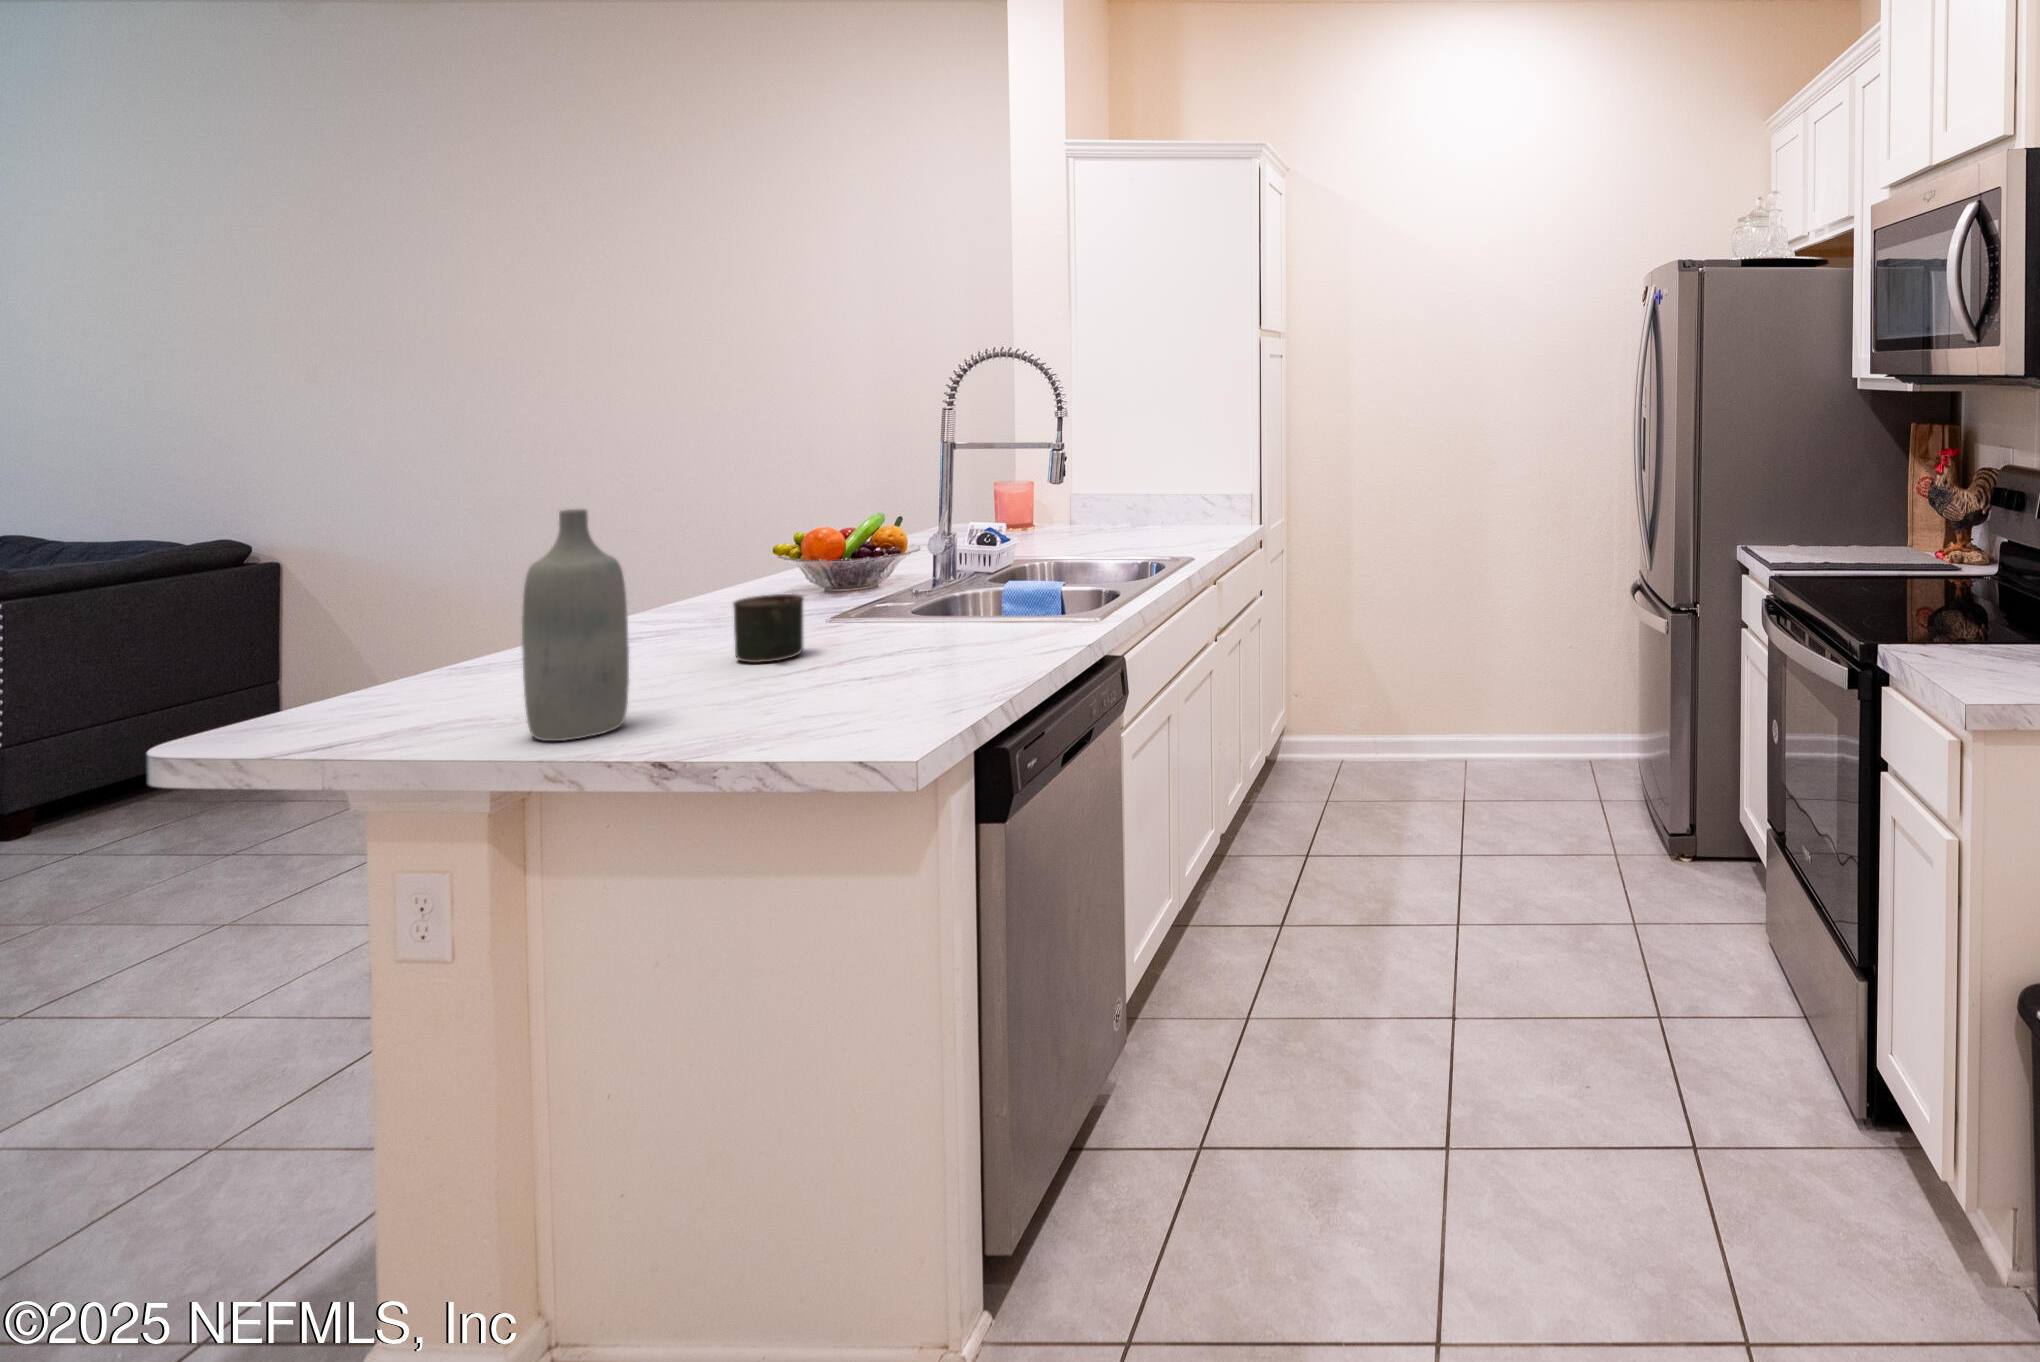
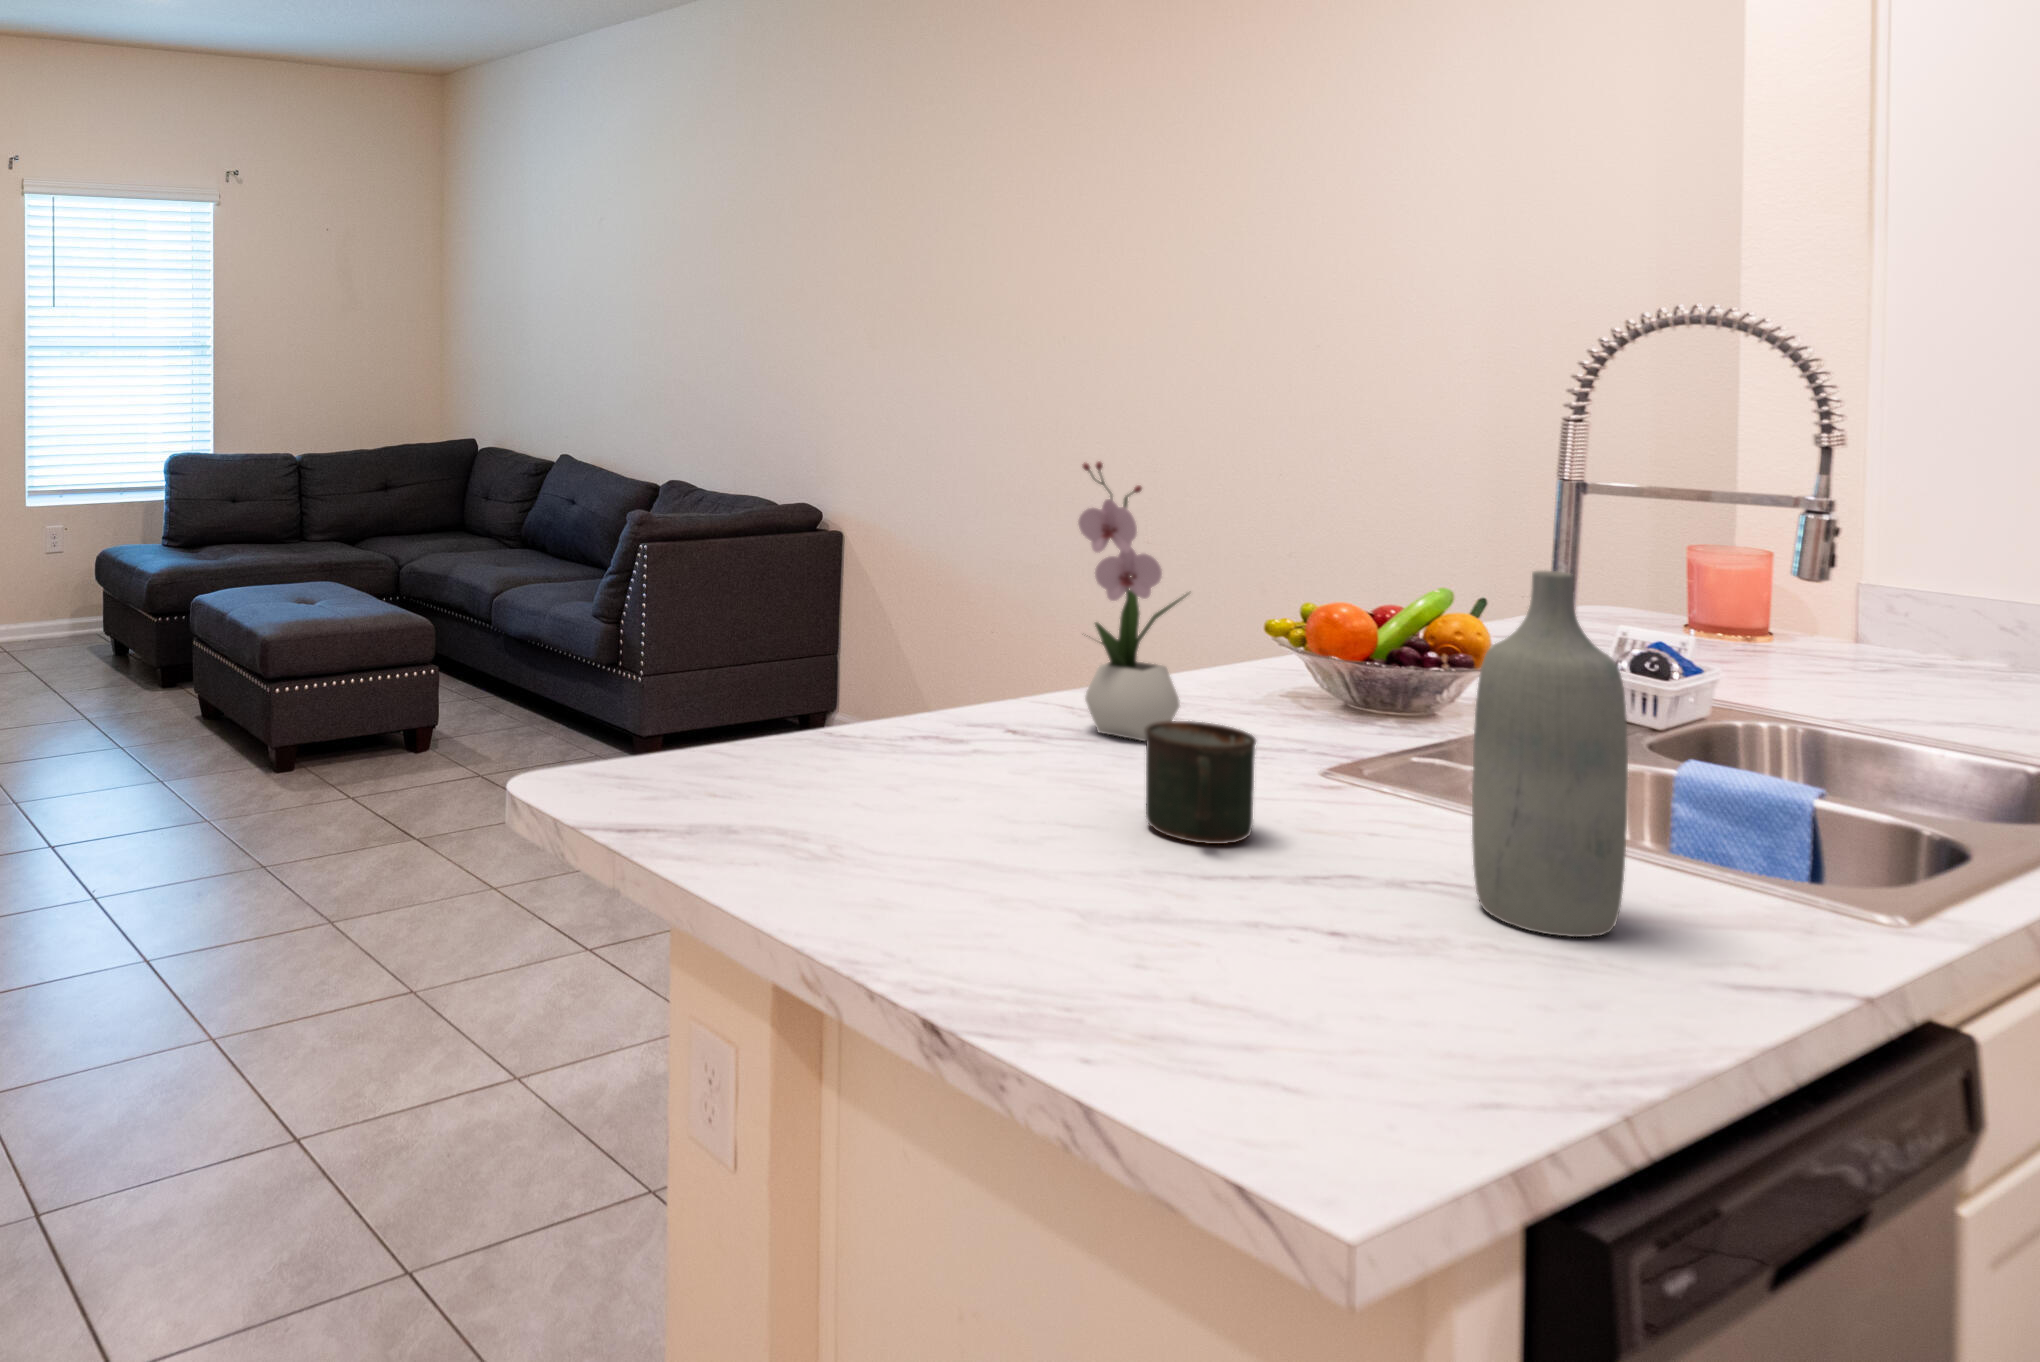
flower arrangement: none [654,450,735,629] -> present [1078,462,1189,741]
bottle: present [522,509,629,741] -> present [1472,570,1628,937]

